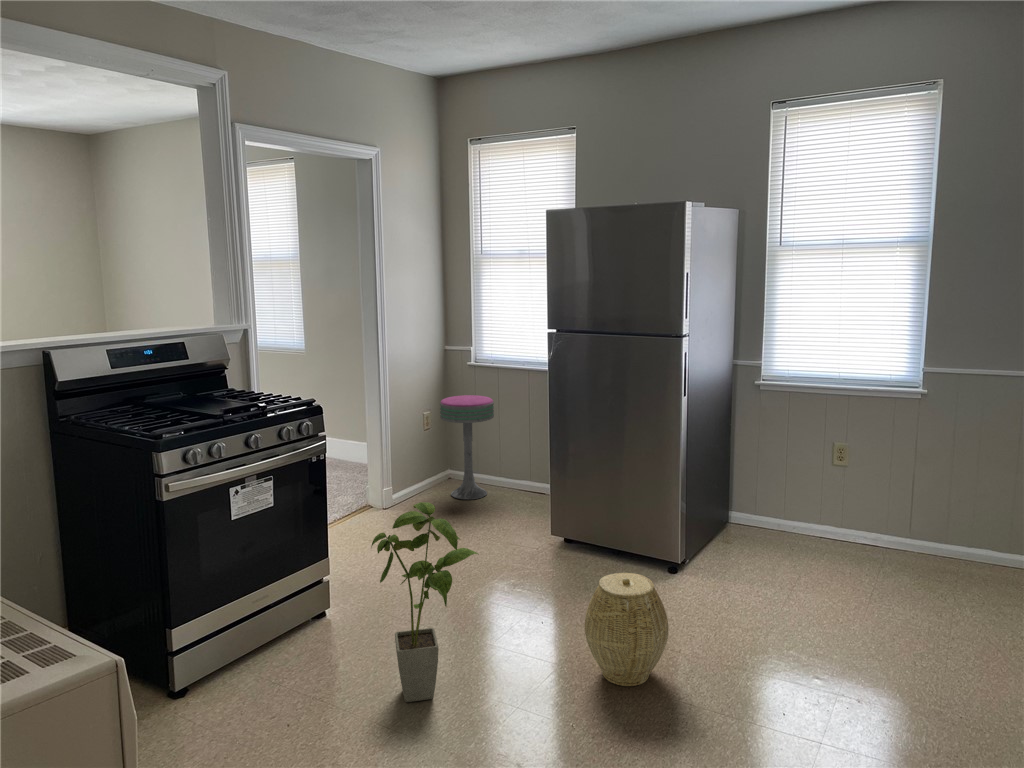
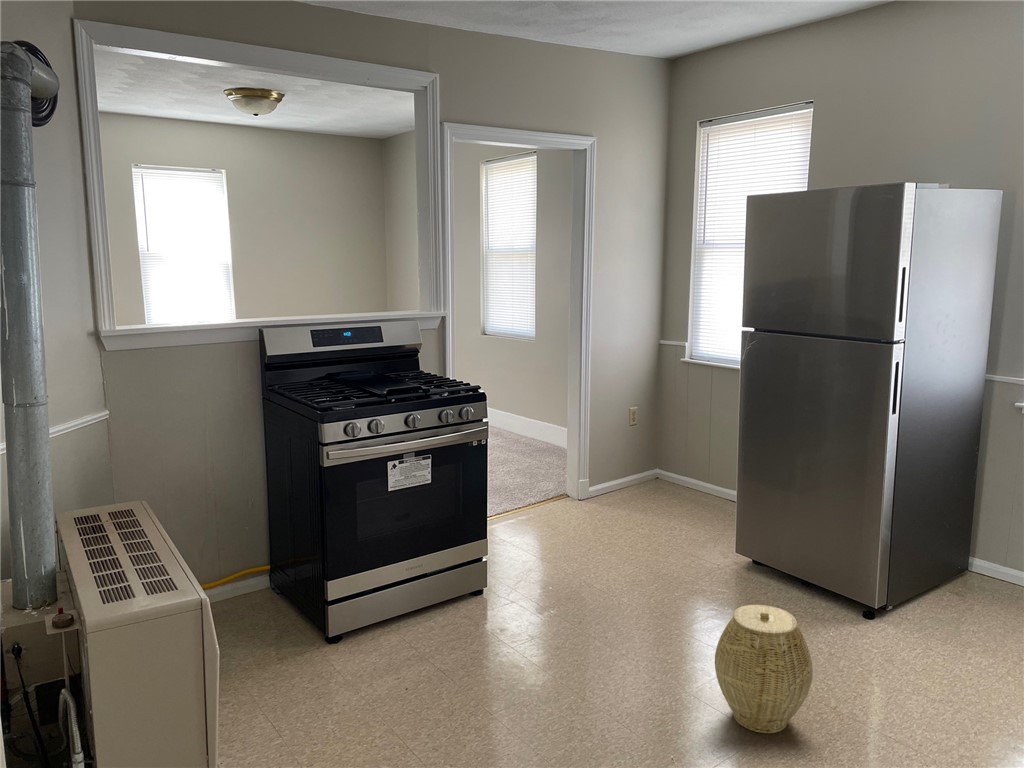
bar stool: present [440,395,494,500] -> none [644,393,703,503]
house plant: present [371,502,478,702] -> none [498,498,608,696]

